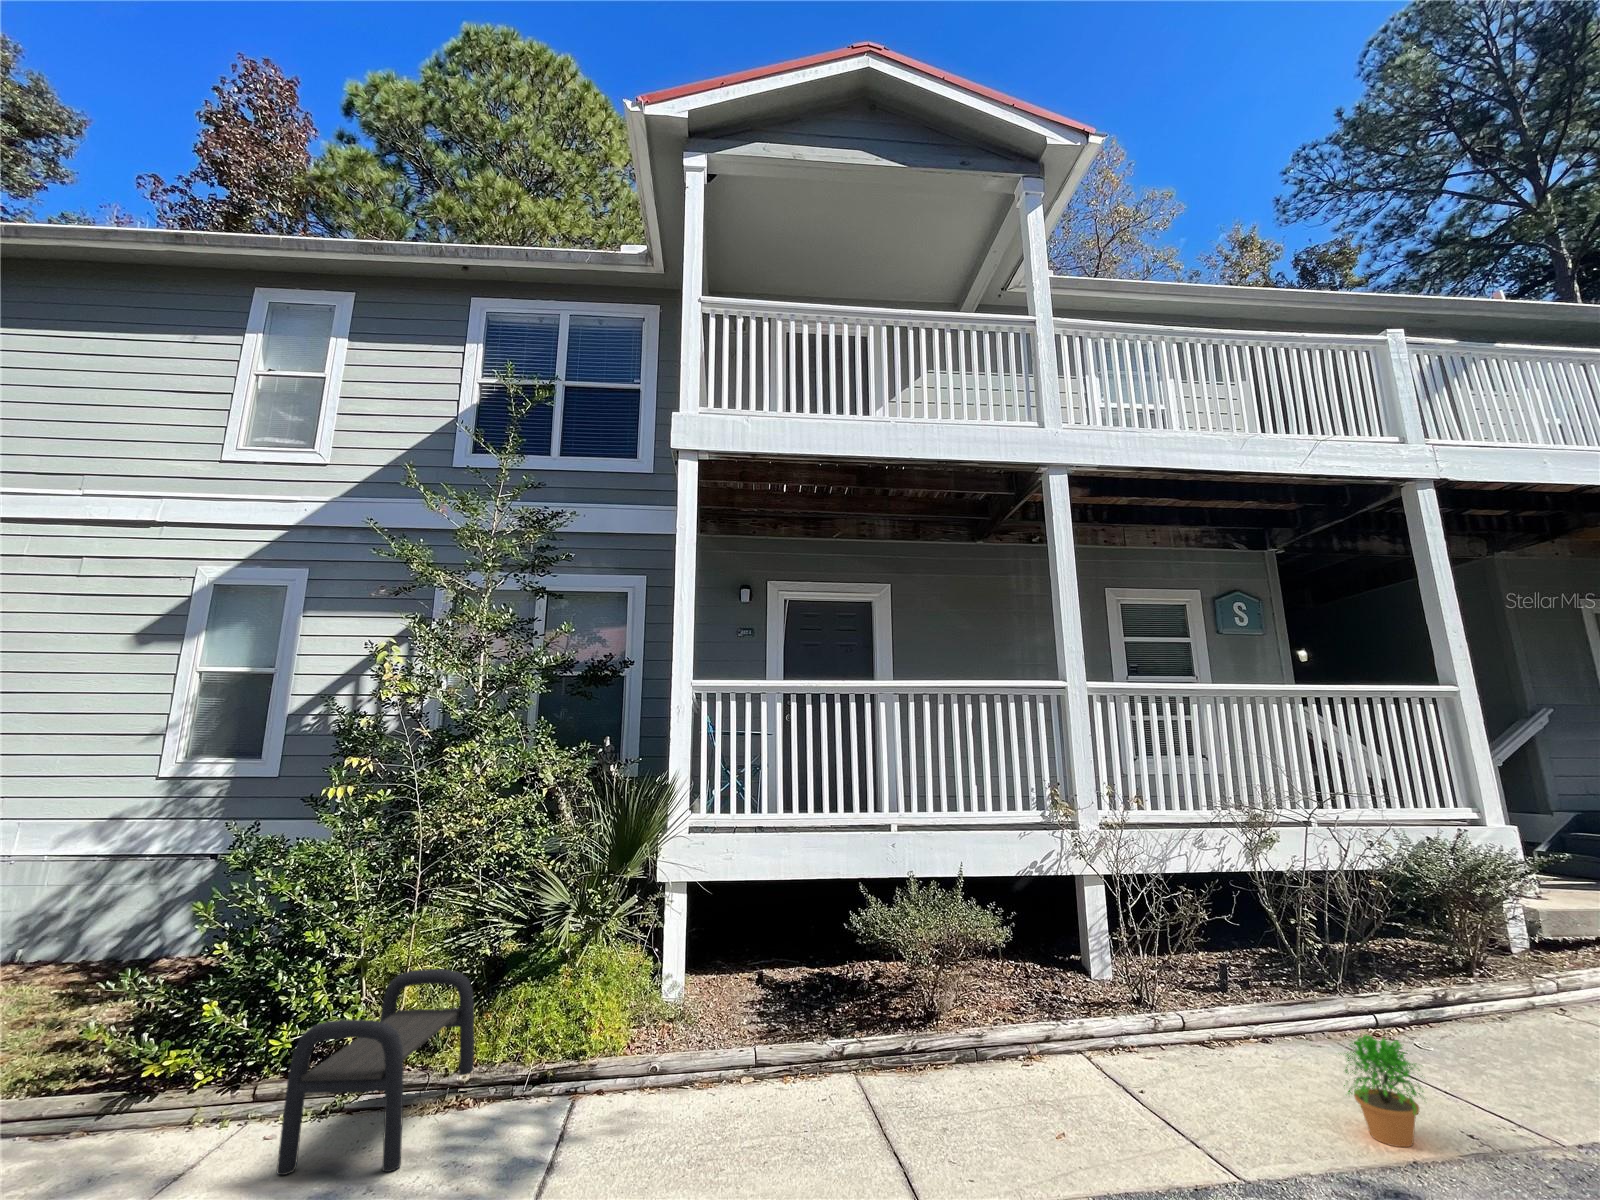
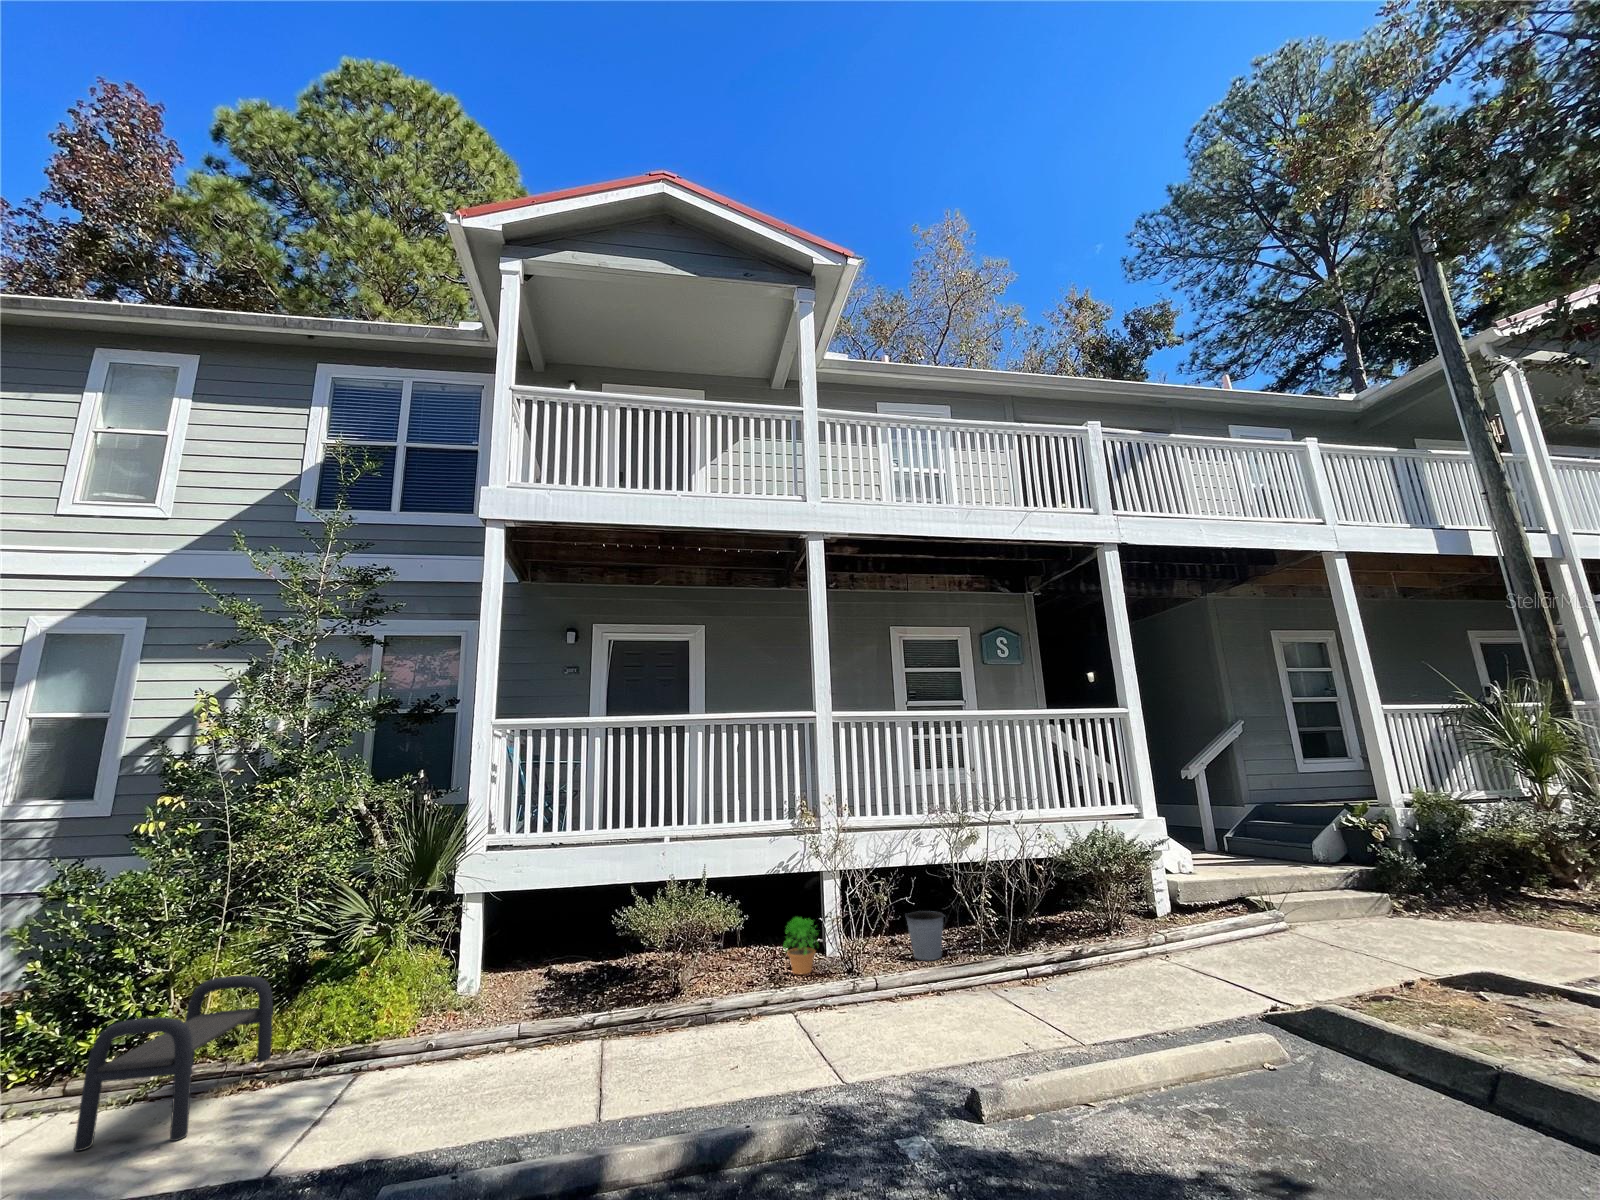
bucket: none [1196,932,1256,995] -> present [906,911,944,960]
potted plant: present [1344,1034,1423,1147] -> present [784,917,818,975]

